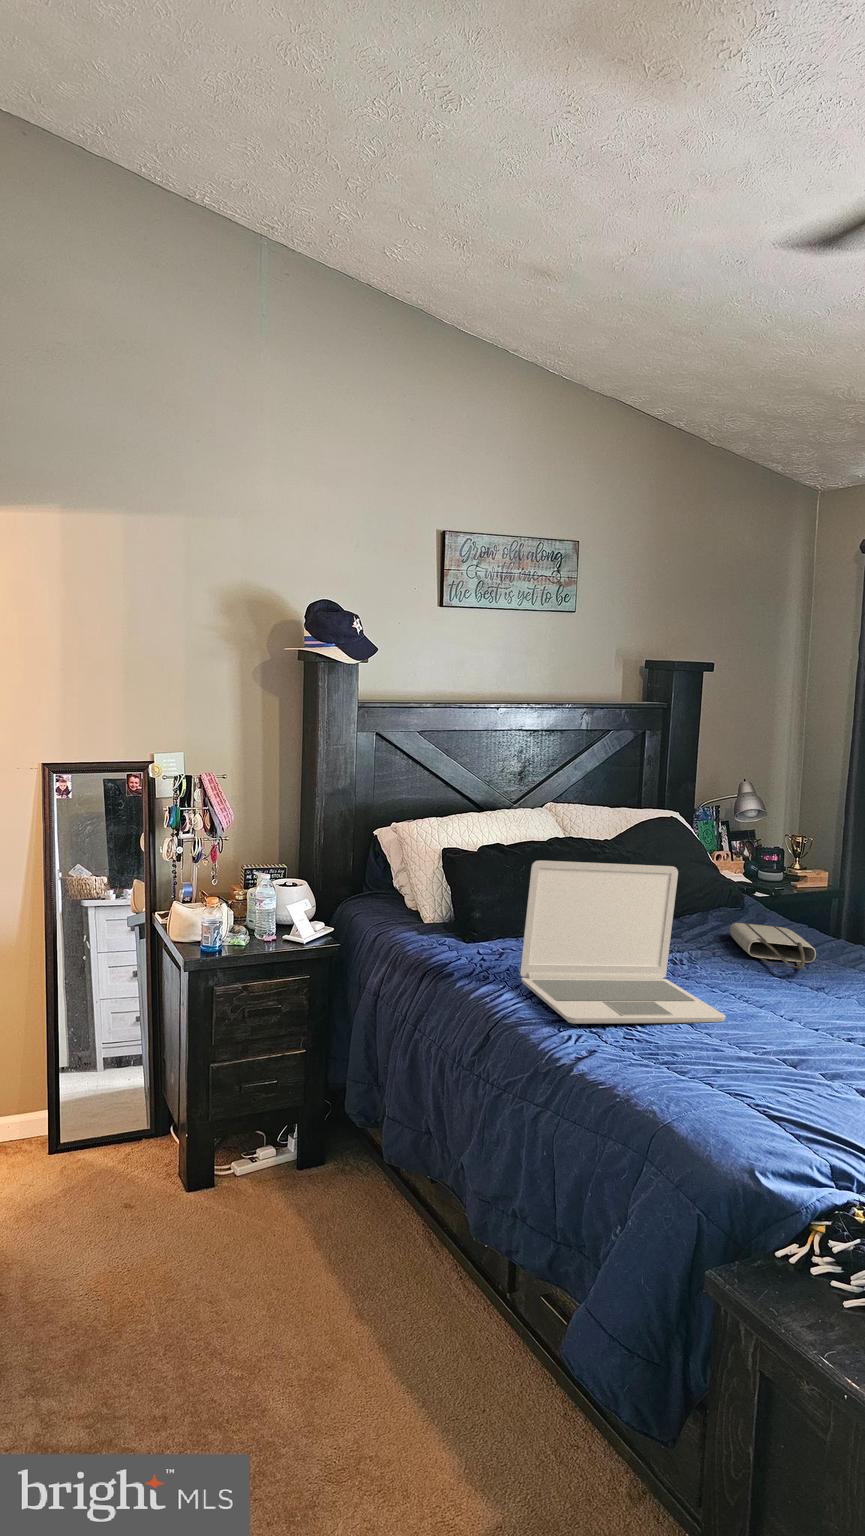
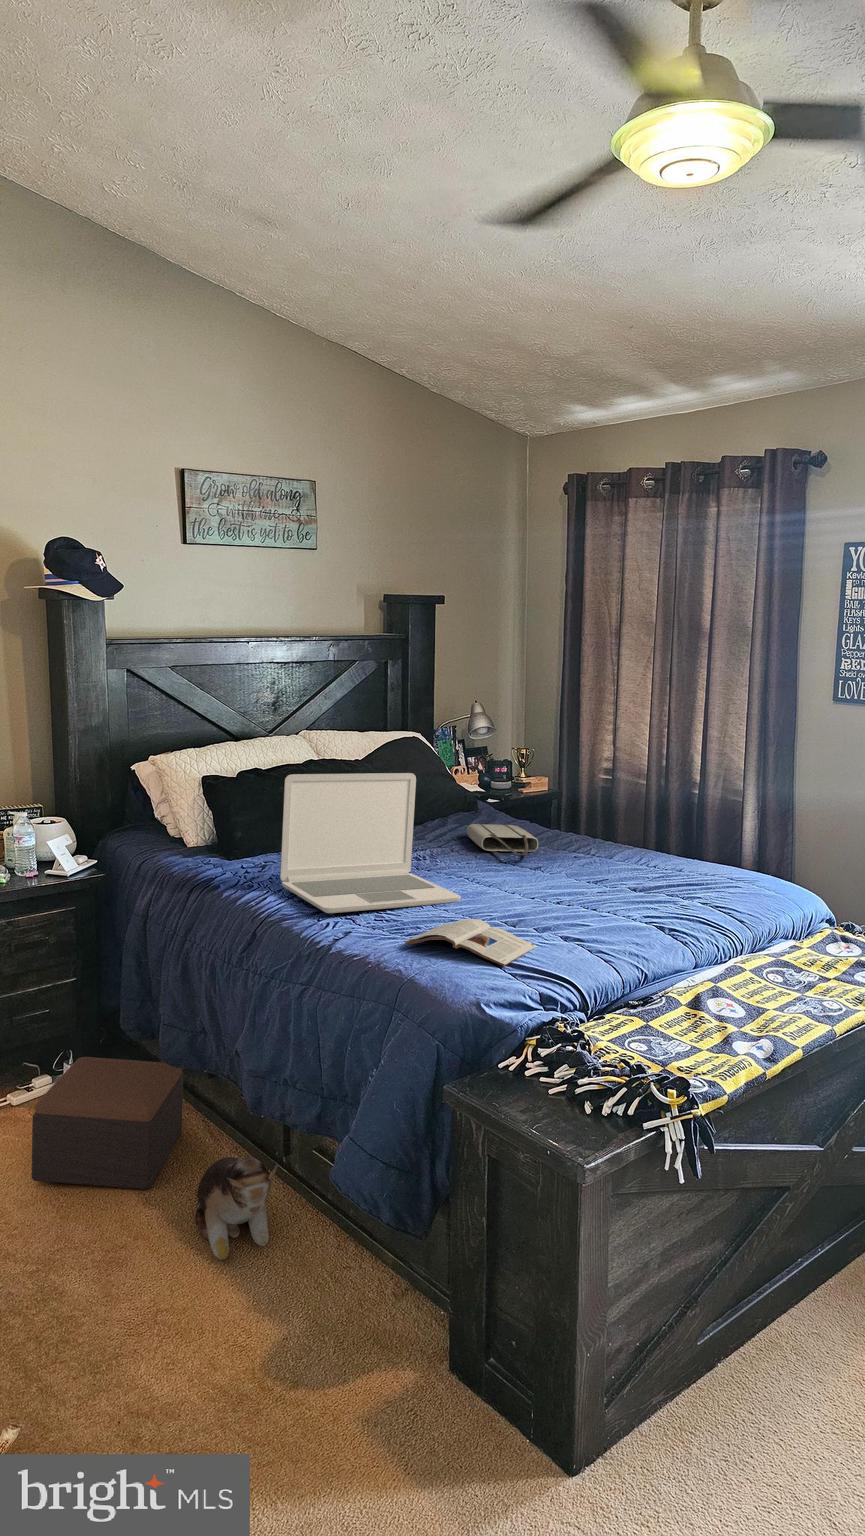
magazine: none [660,1050,823,1121] -> present [405,919,537,966]
footstool: none [240,1142,403,1305] -> present [32,1057,183,1190]
plush toy: none [404,1290,499,1414] -> present [195,1155,278,1260]

